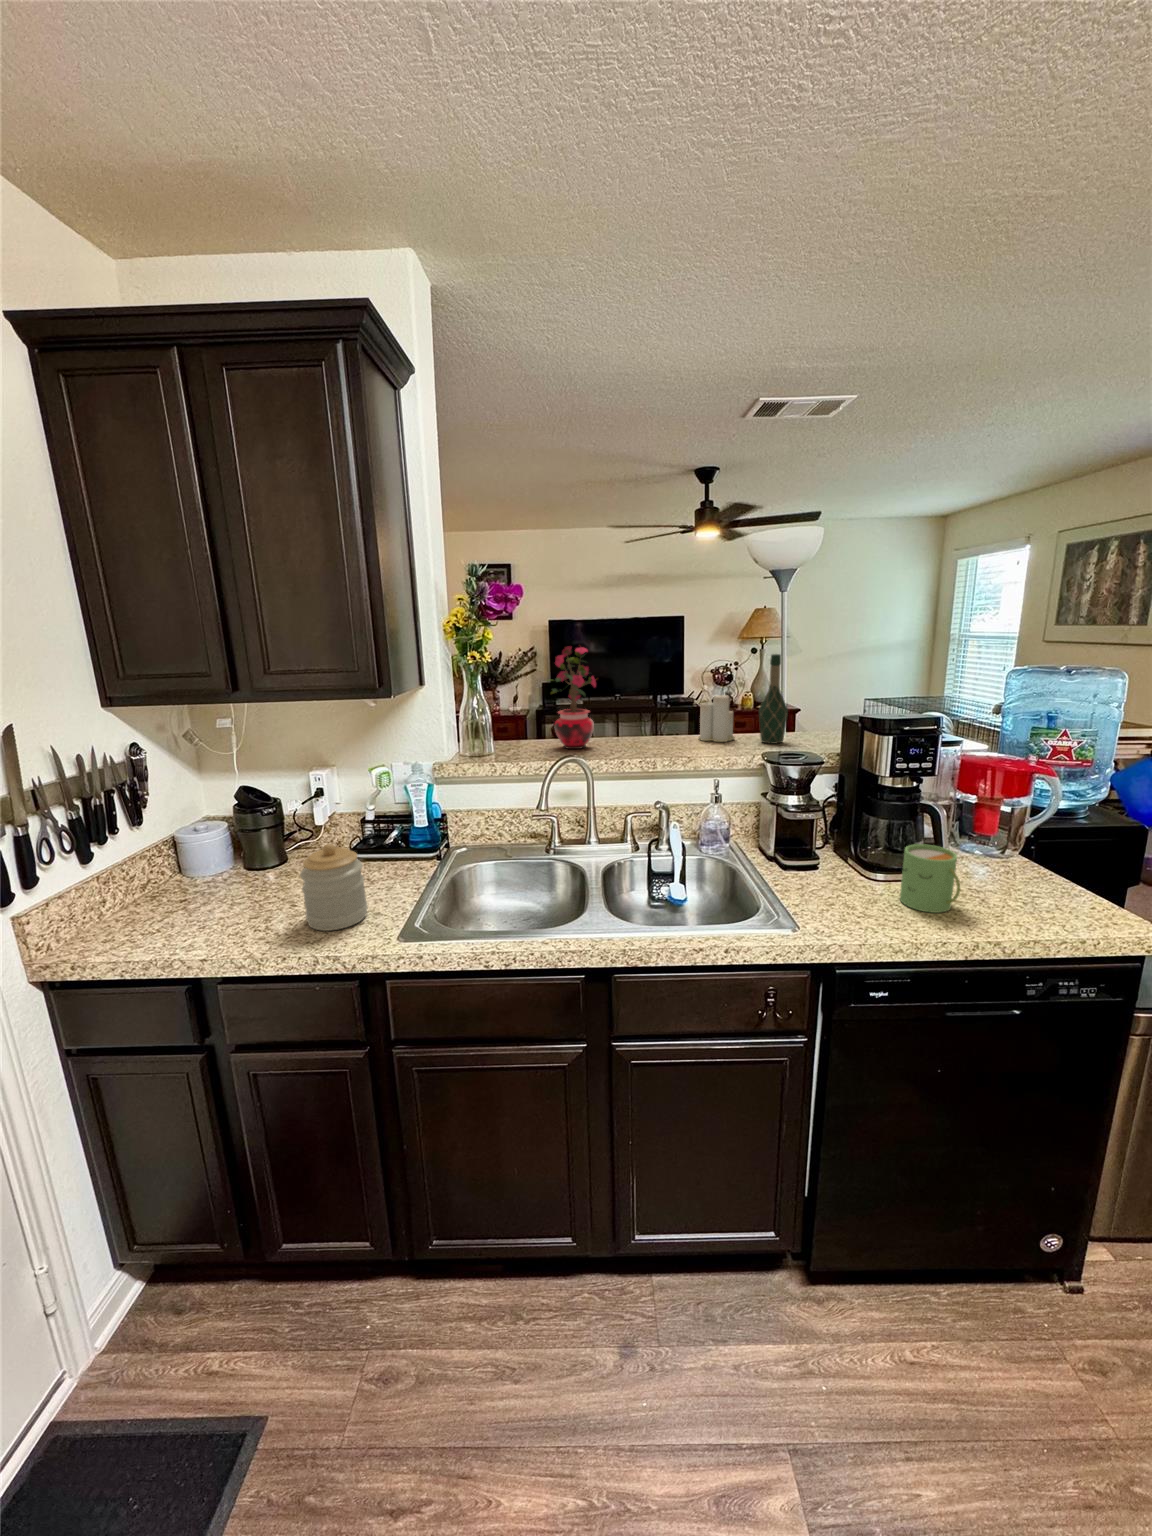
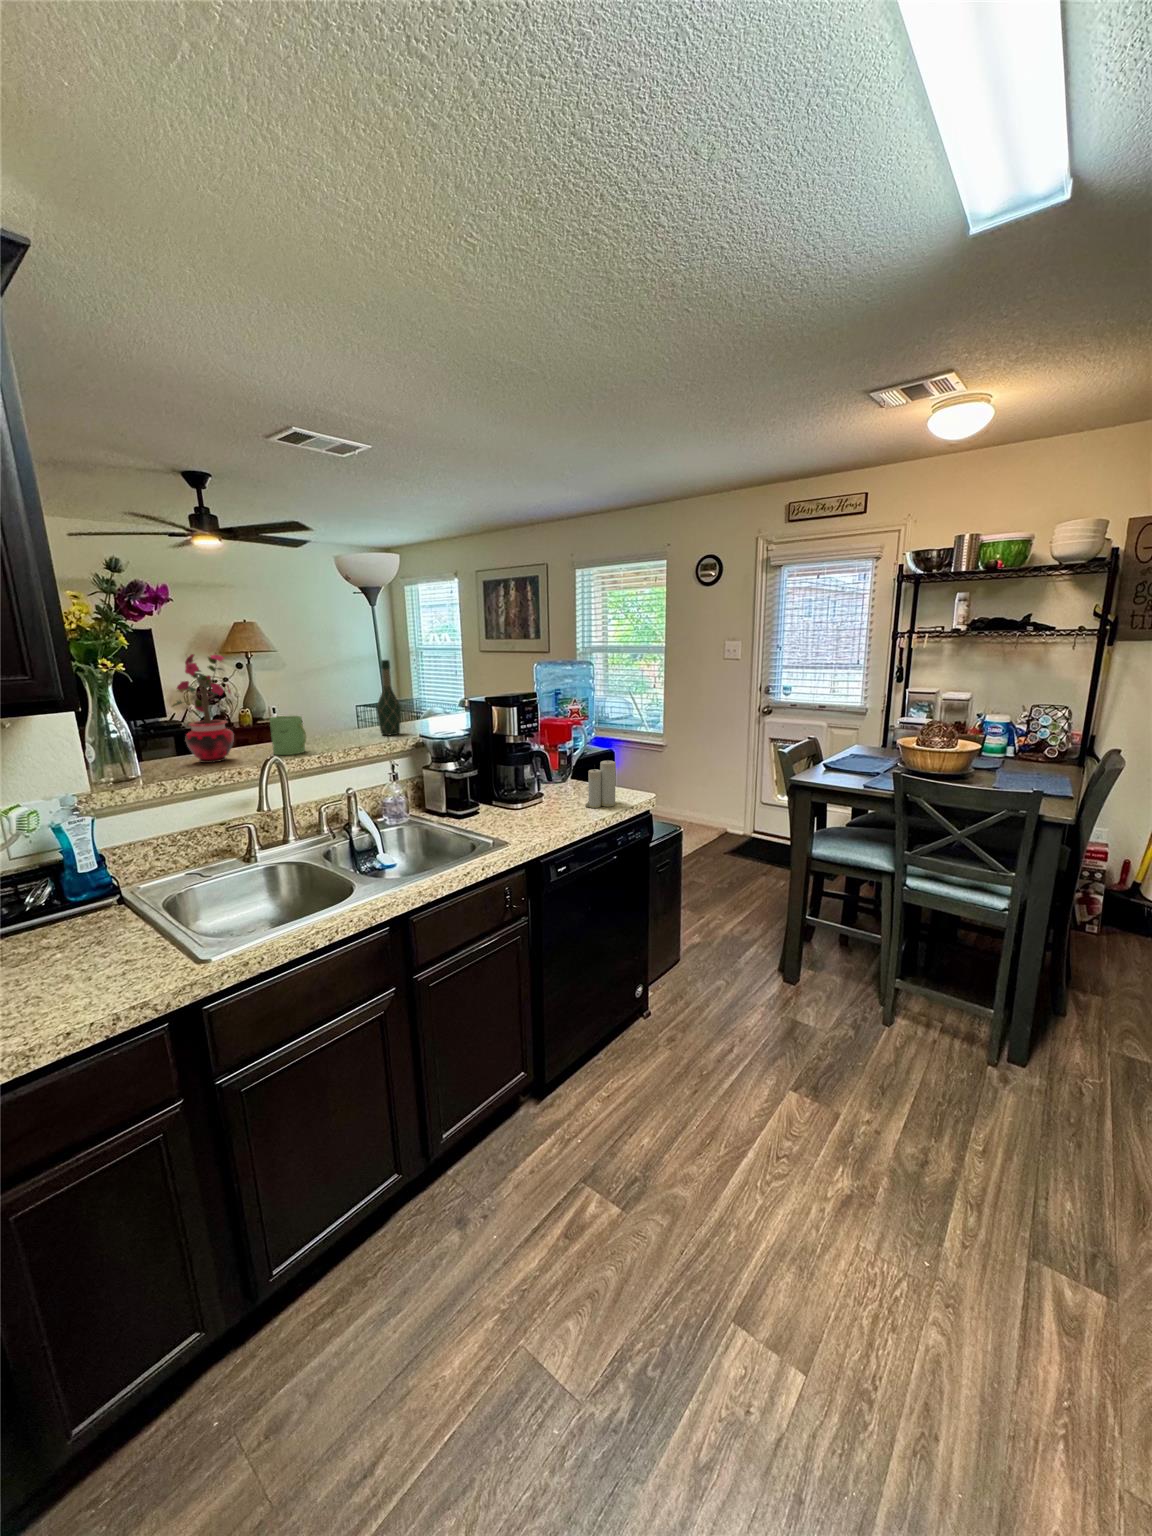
candle: present [699,695,735,742] -> present [585,760,616,808]
jar: present [300,844,367,931] -> none [39,884,136,990]
mug: present [900,844,960,913] -> present [270,716,306,755]

